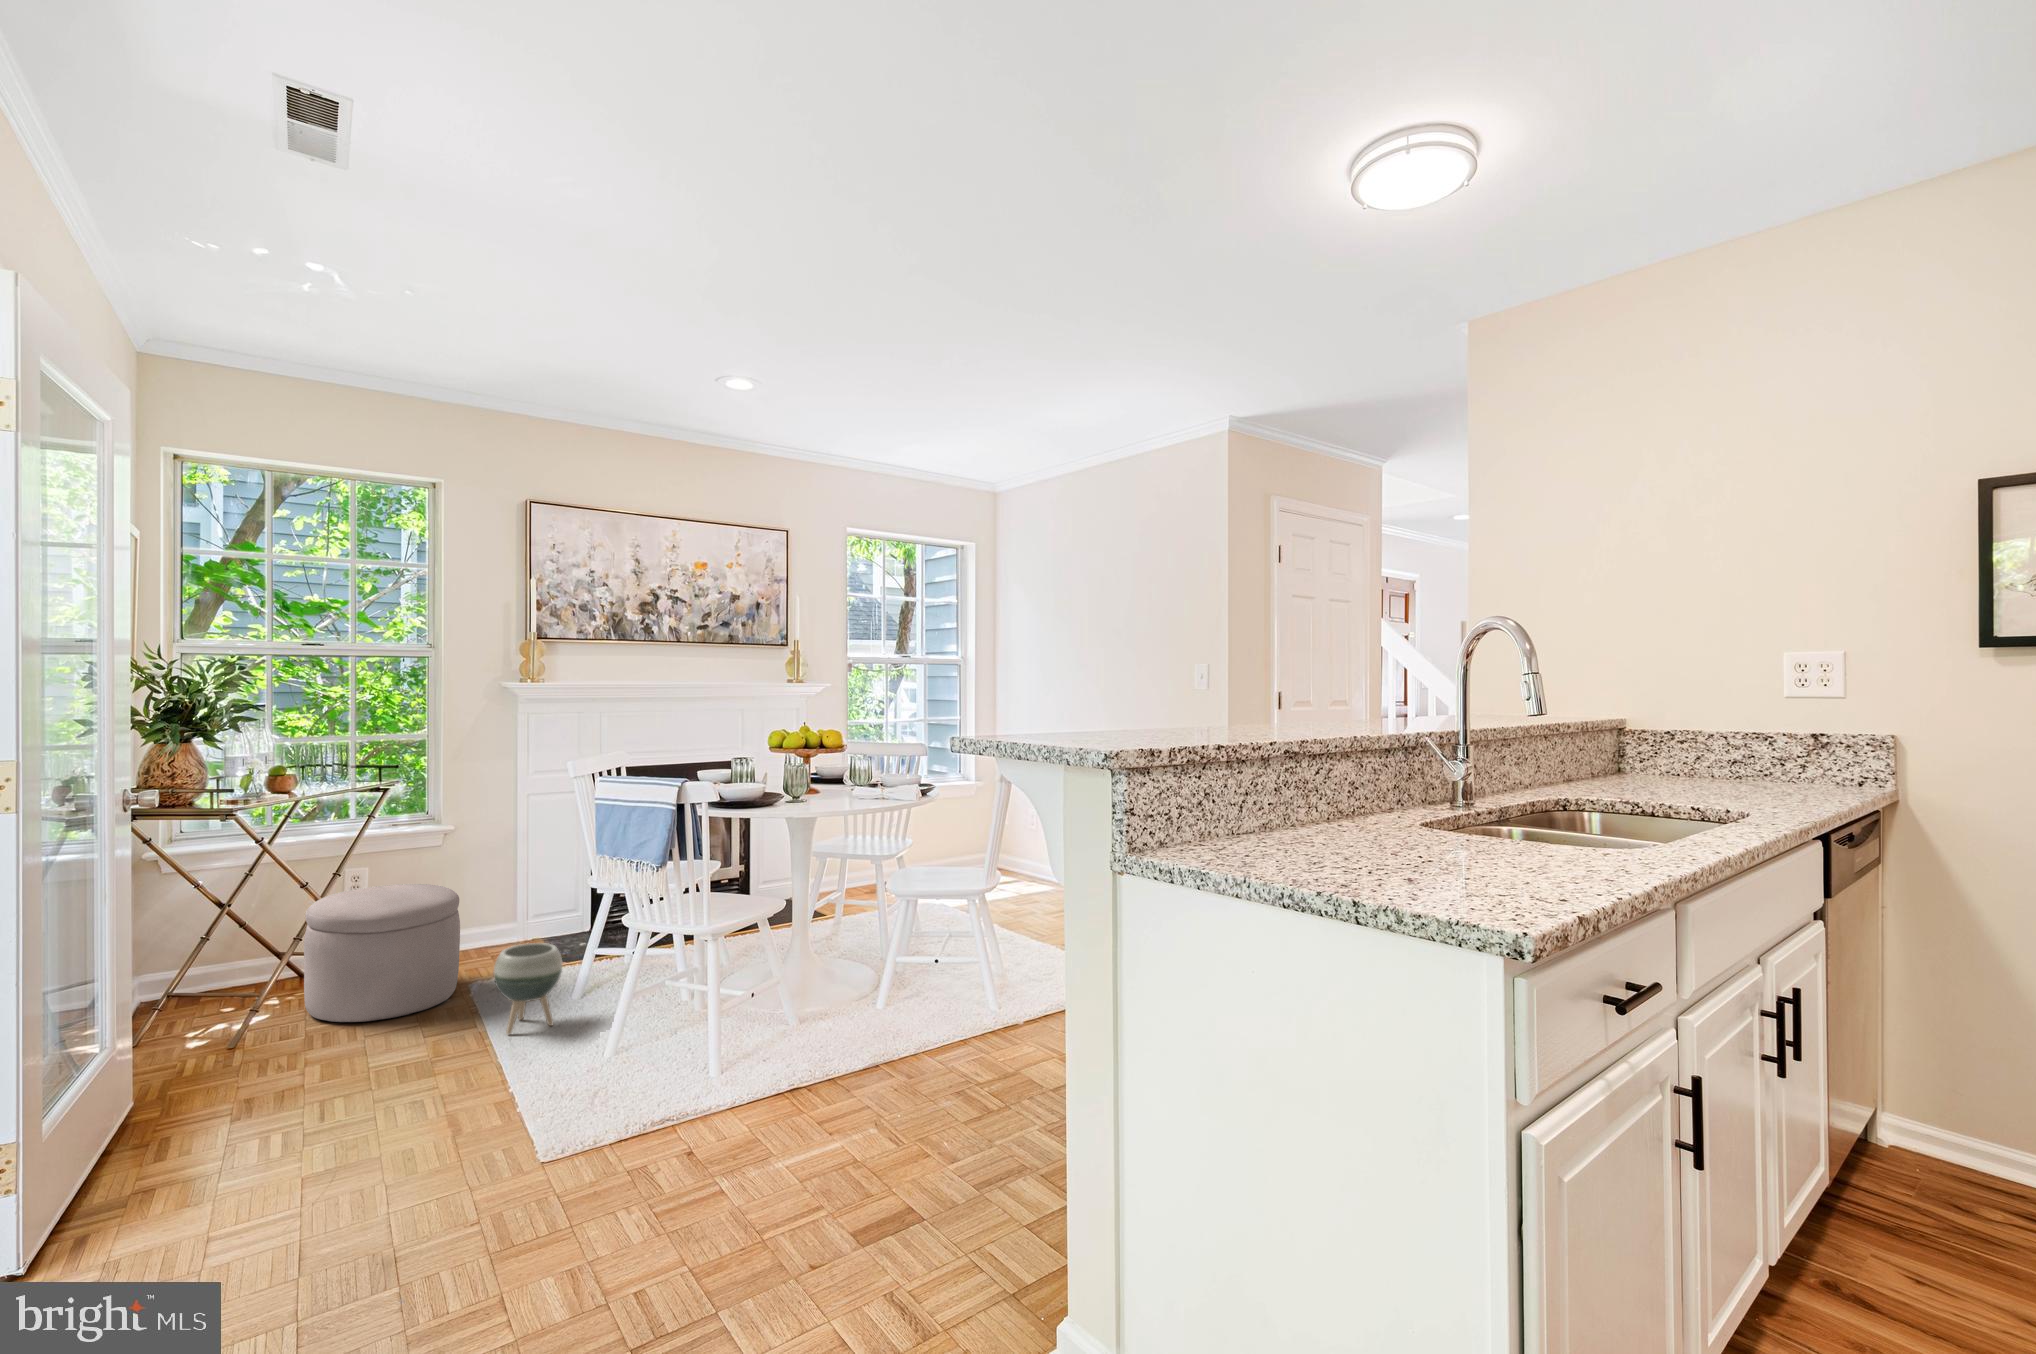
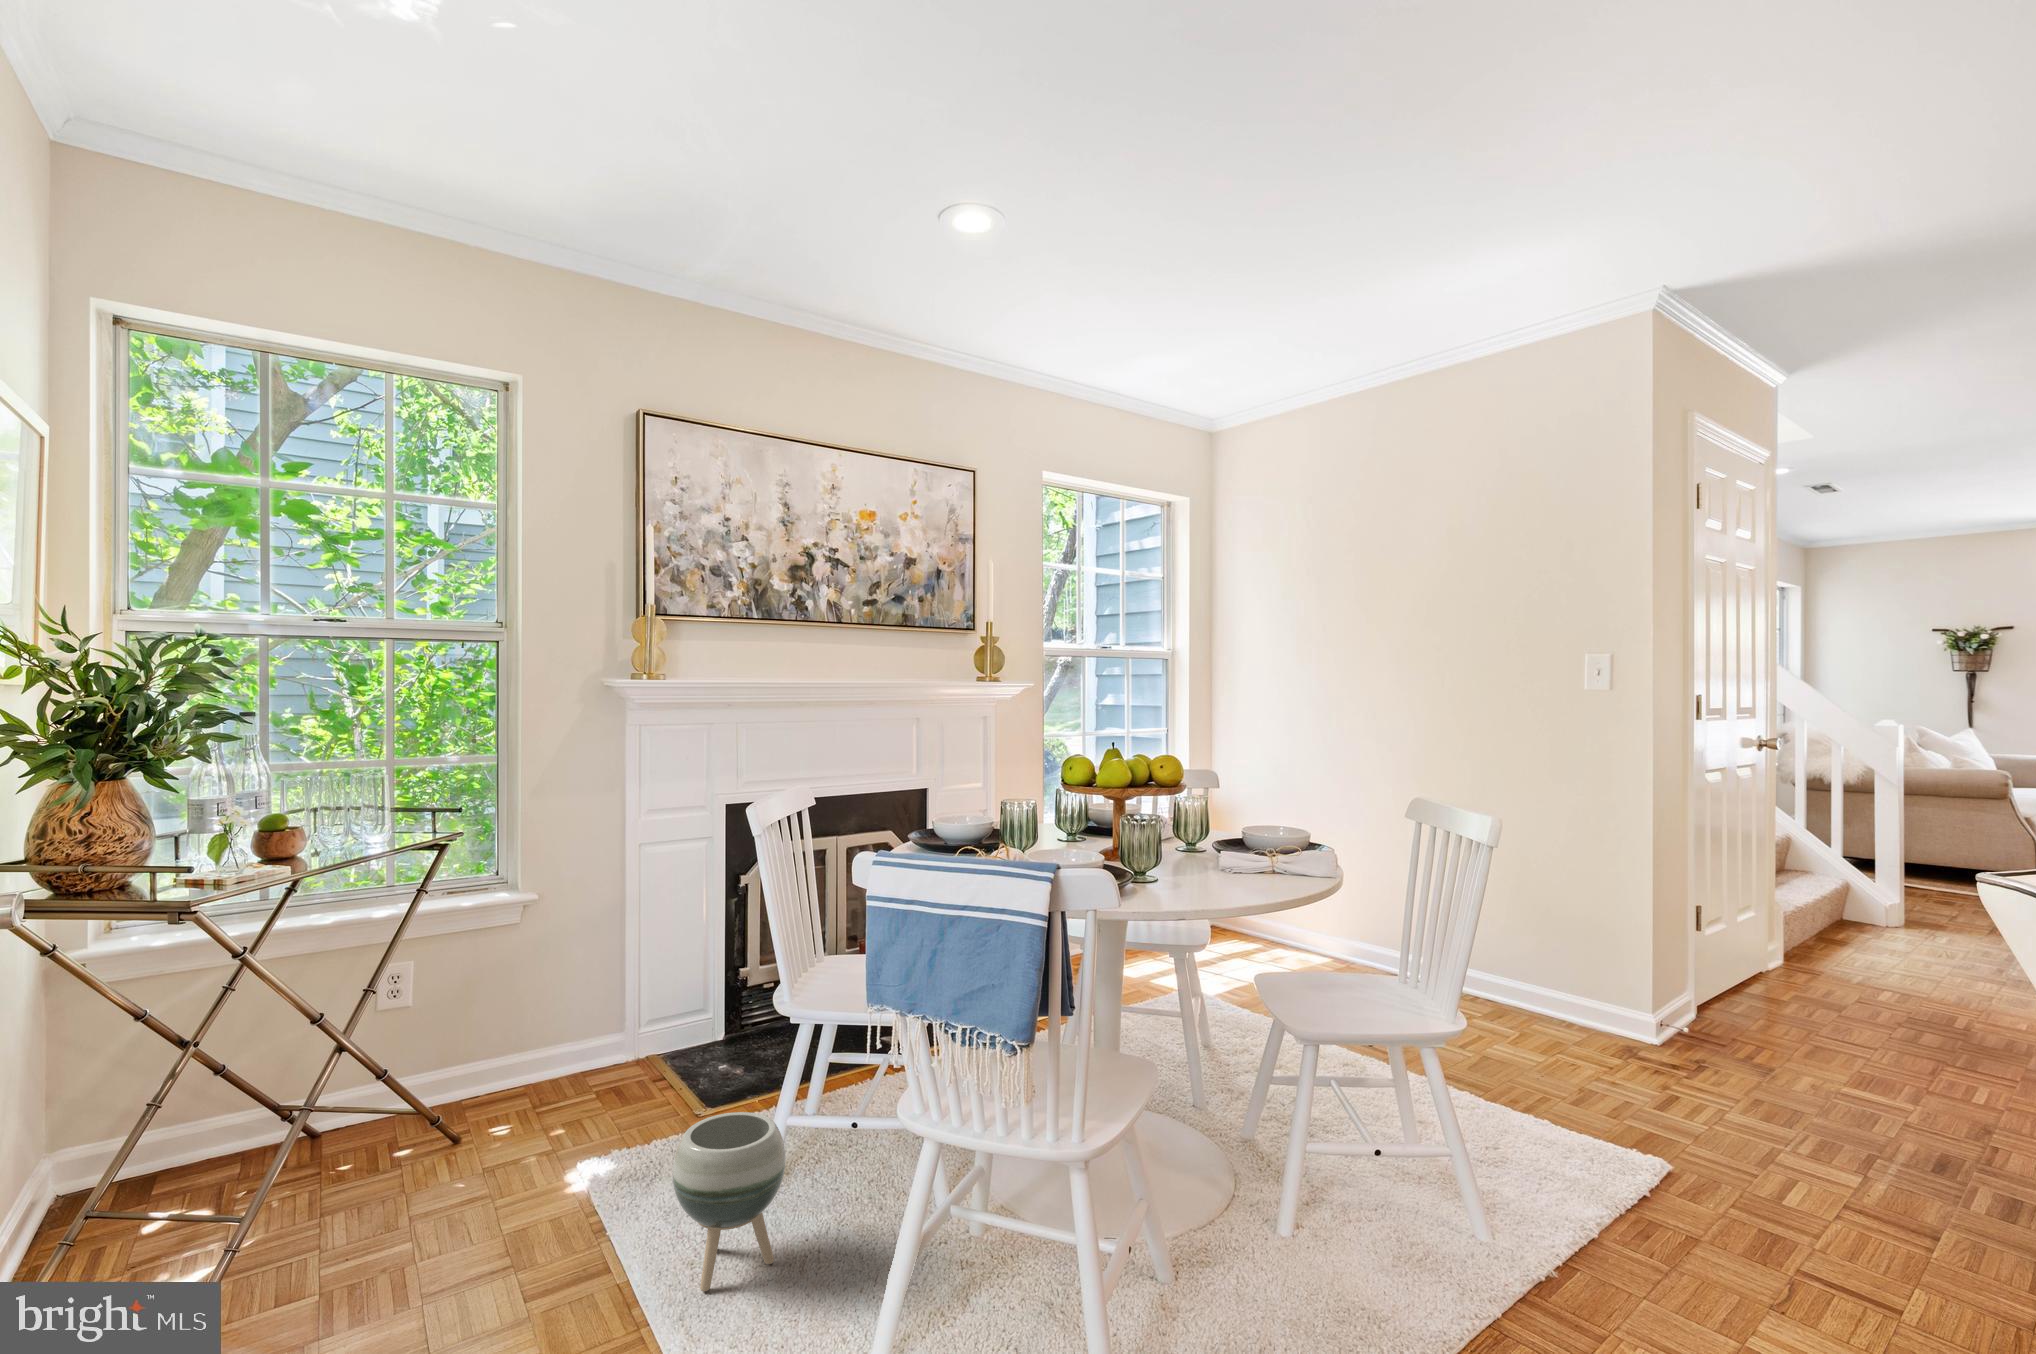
ottoman: present [304,884,460,1022] -> none [328,1005,584,1274]

